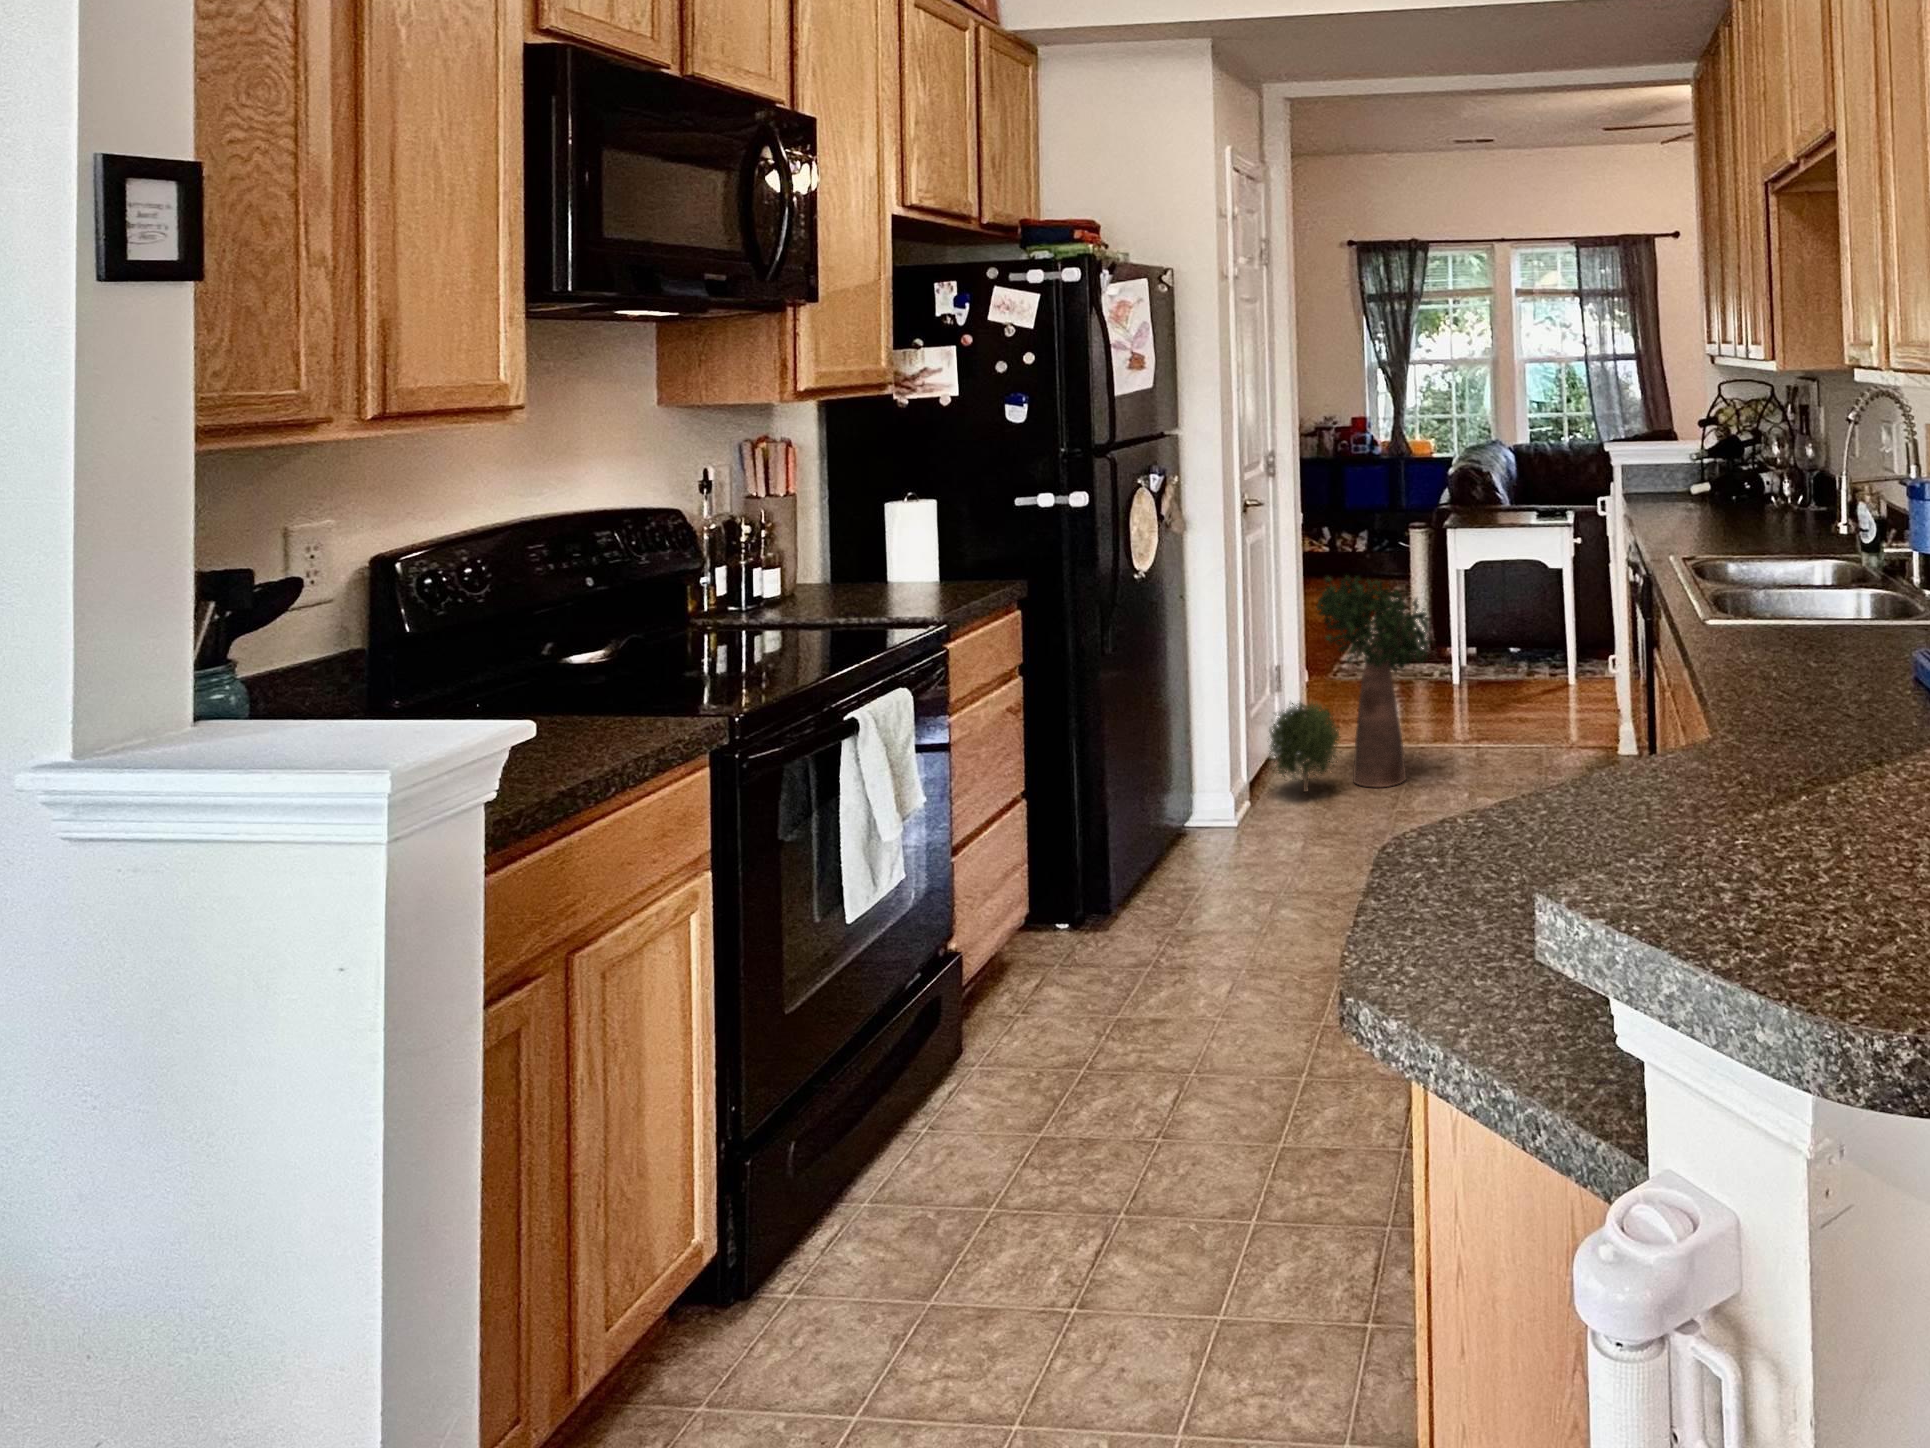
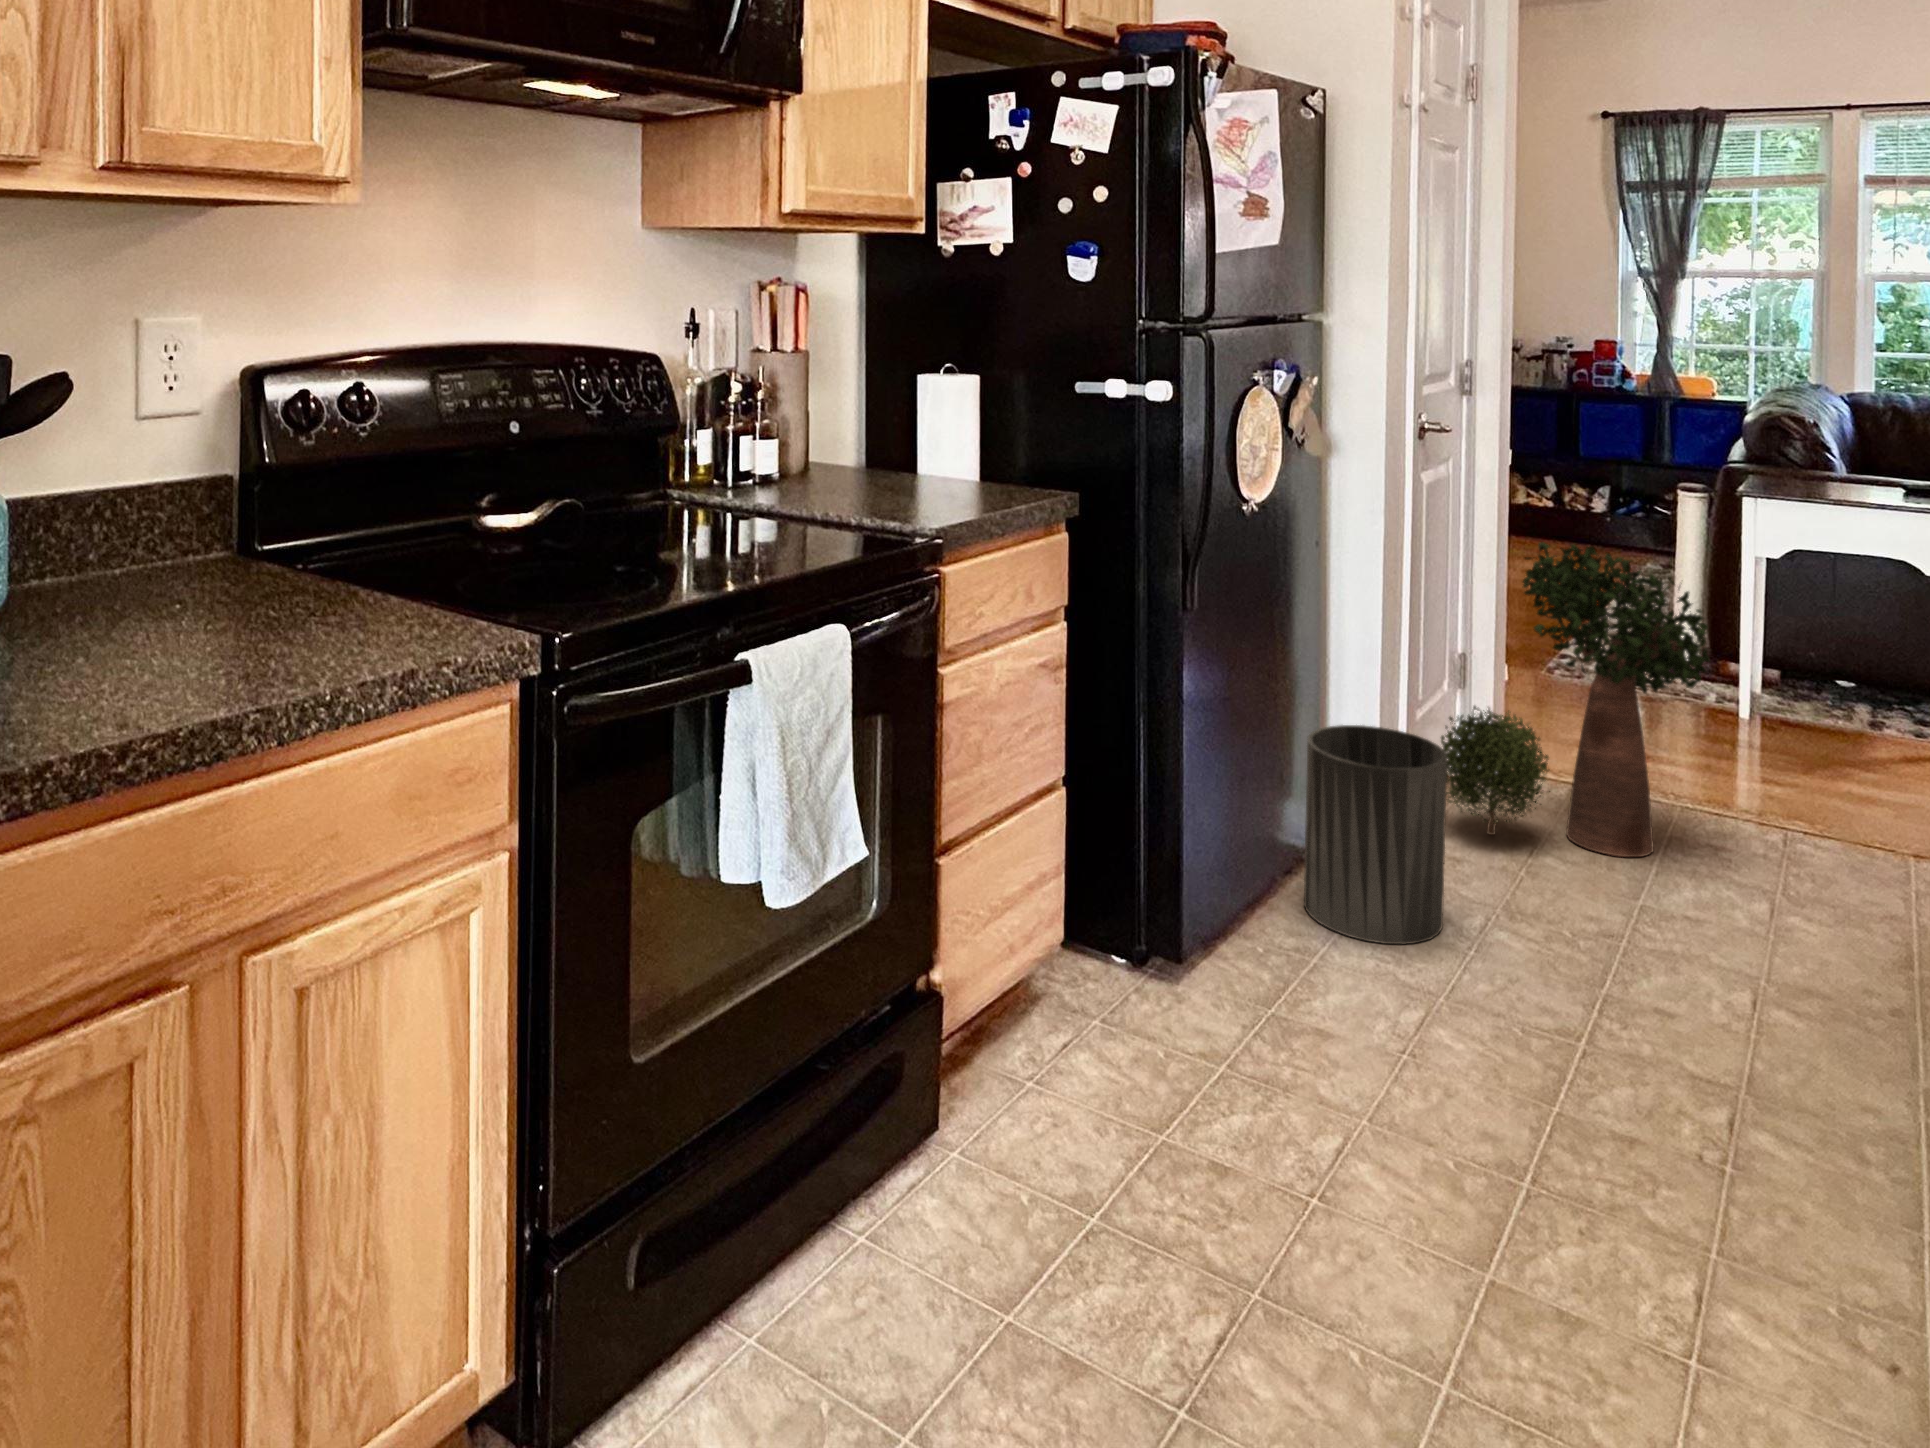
trash can: none [1184,724,1281,875] -> present [1304,725,1447,944]

